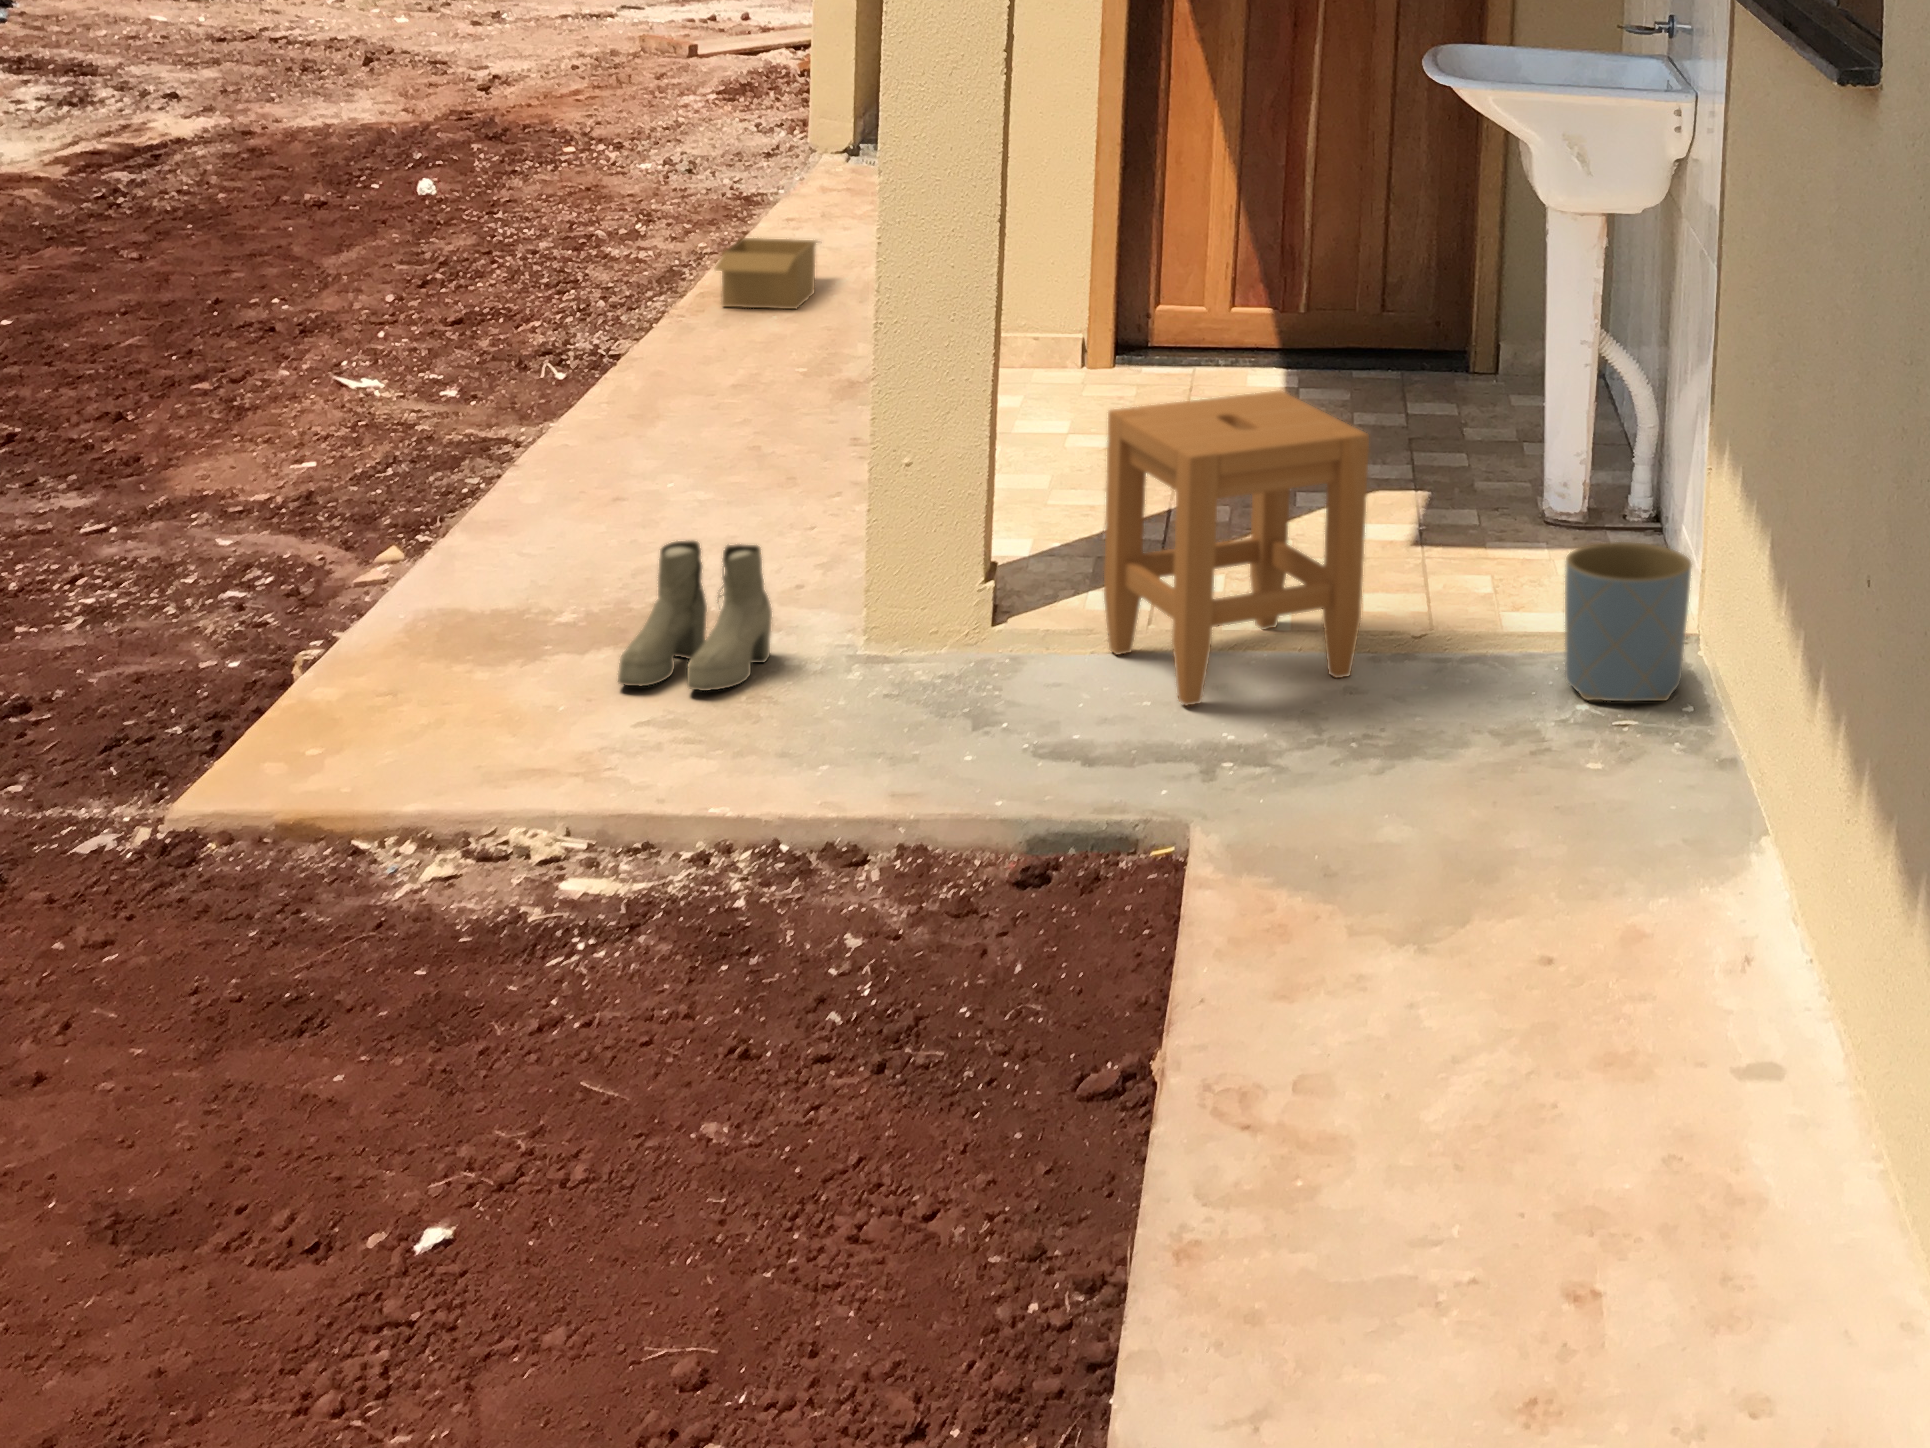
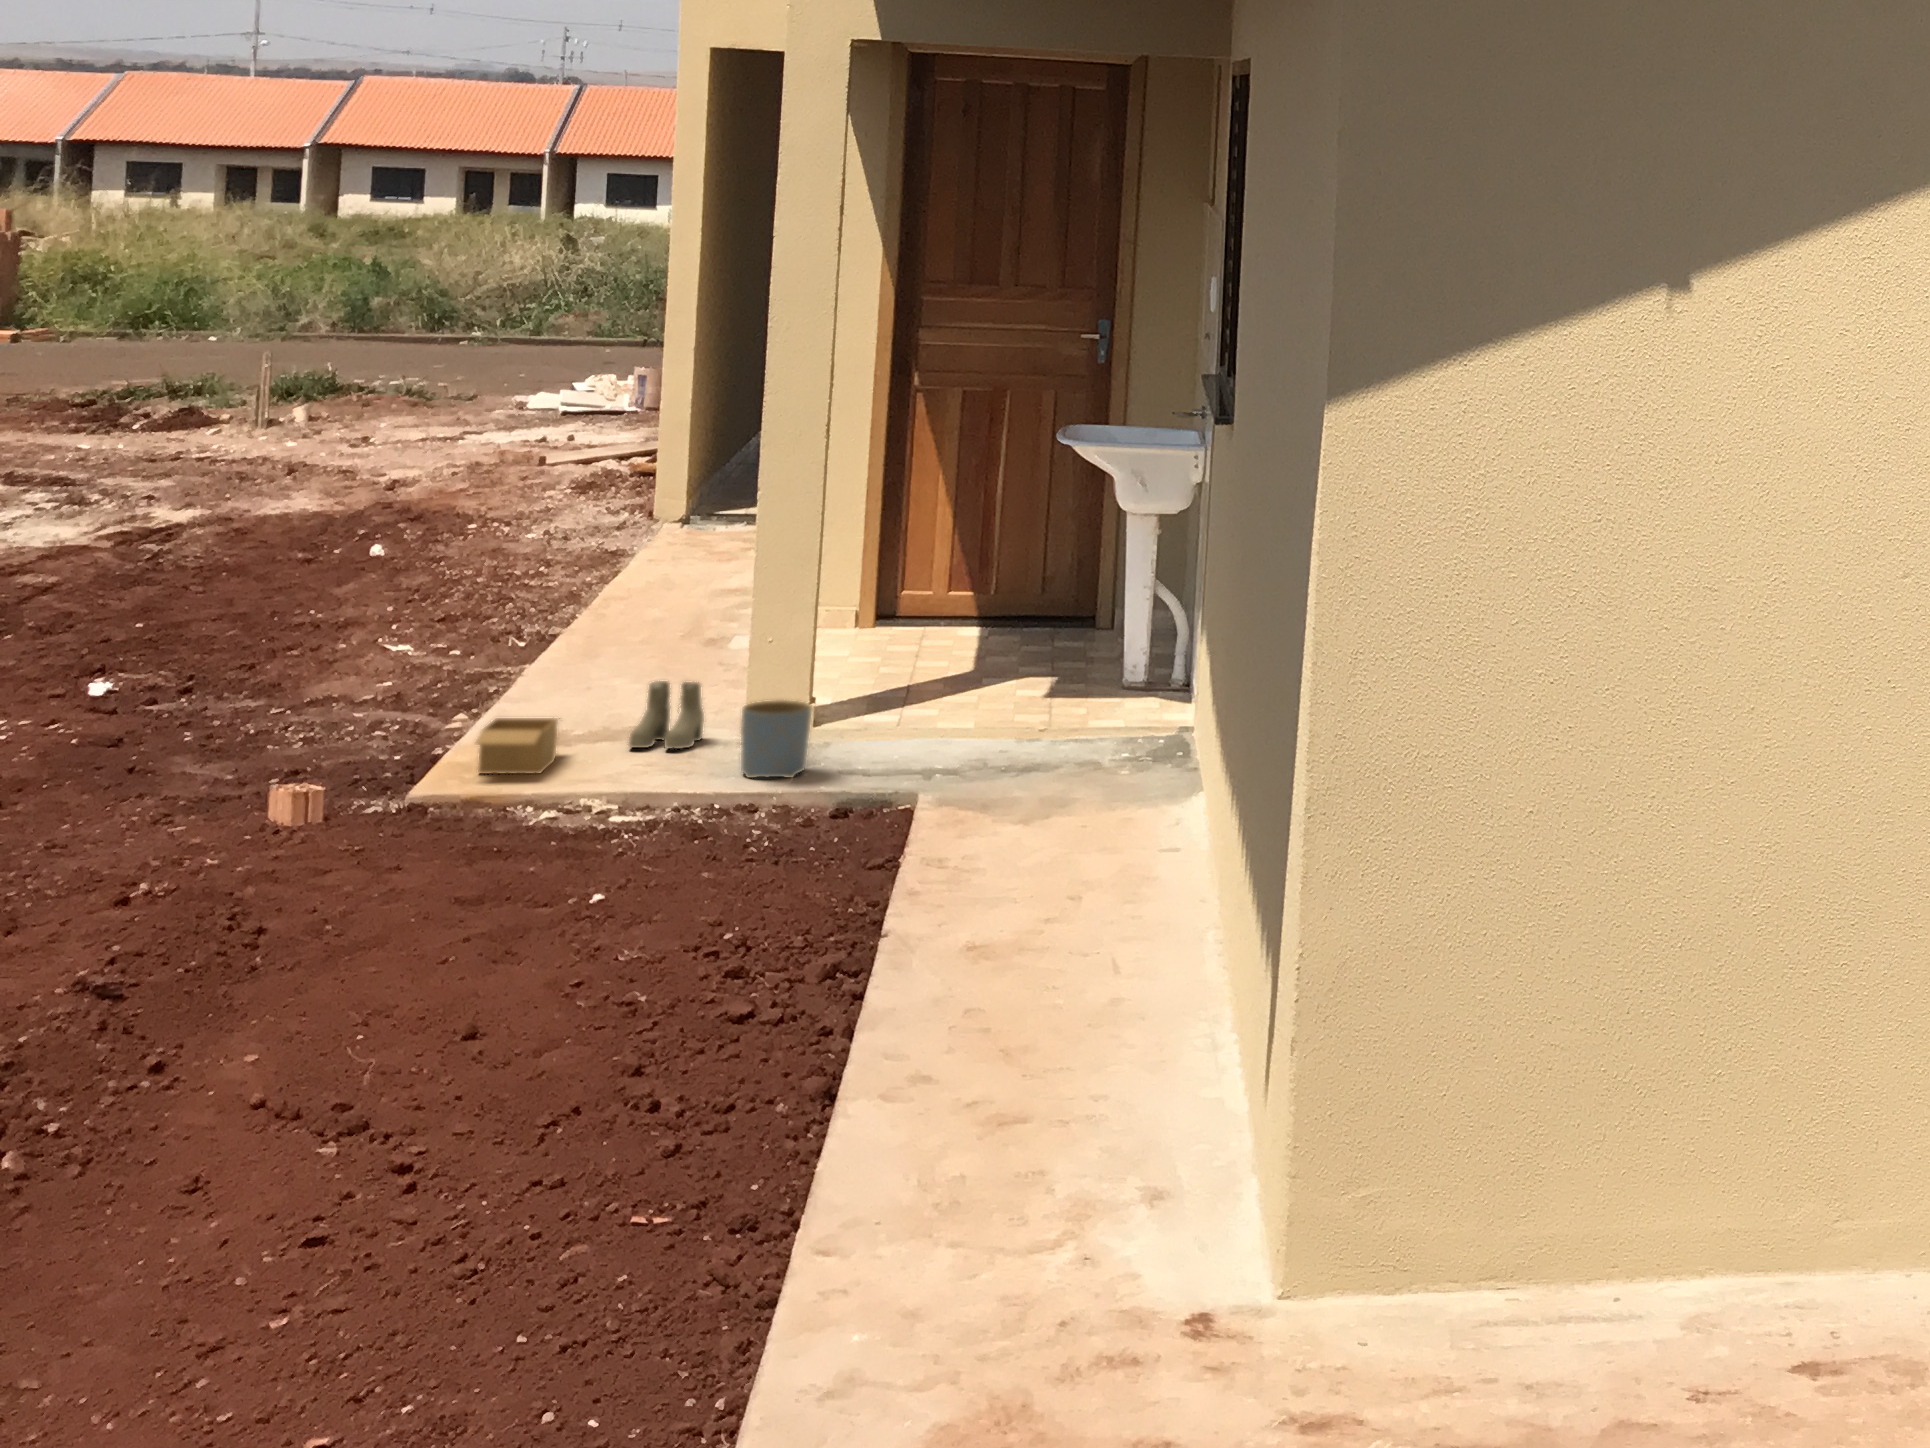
cardboard box: present [715,238,817,309] -> present [475,718,560,774]
stool: present [1104,391,1369,705] -> none [875,606,1011,751]
planter: present [1565,542,1691,701] -> present [741,700,812,778]

